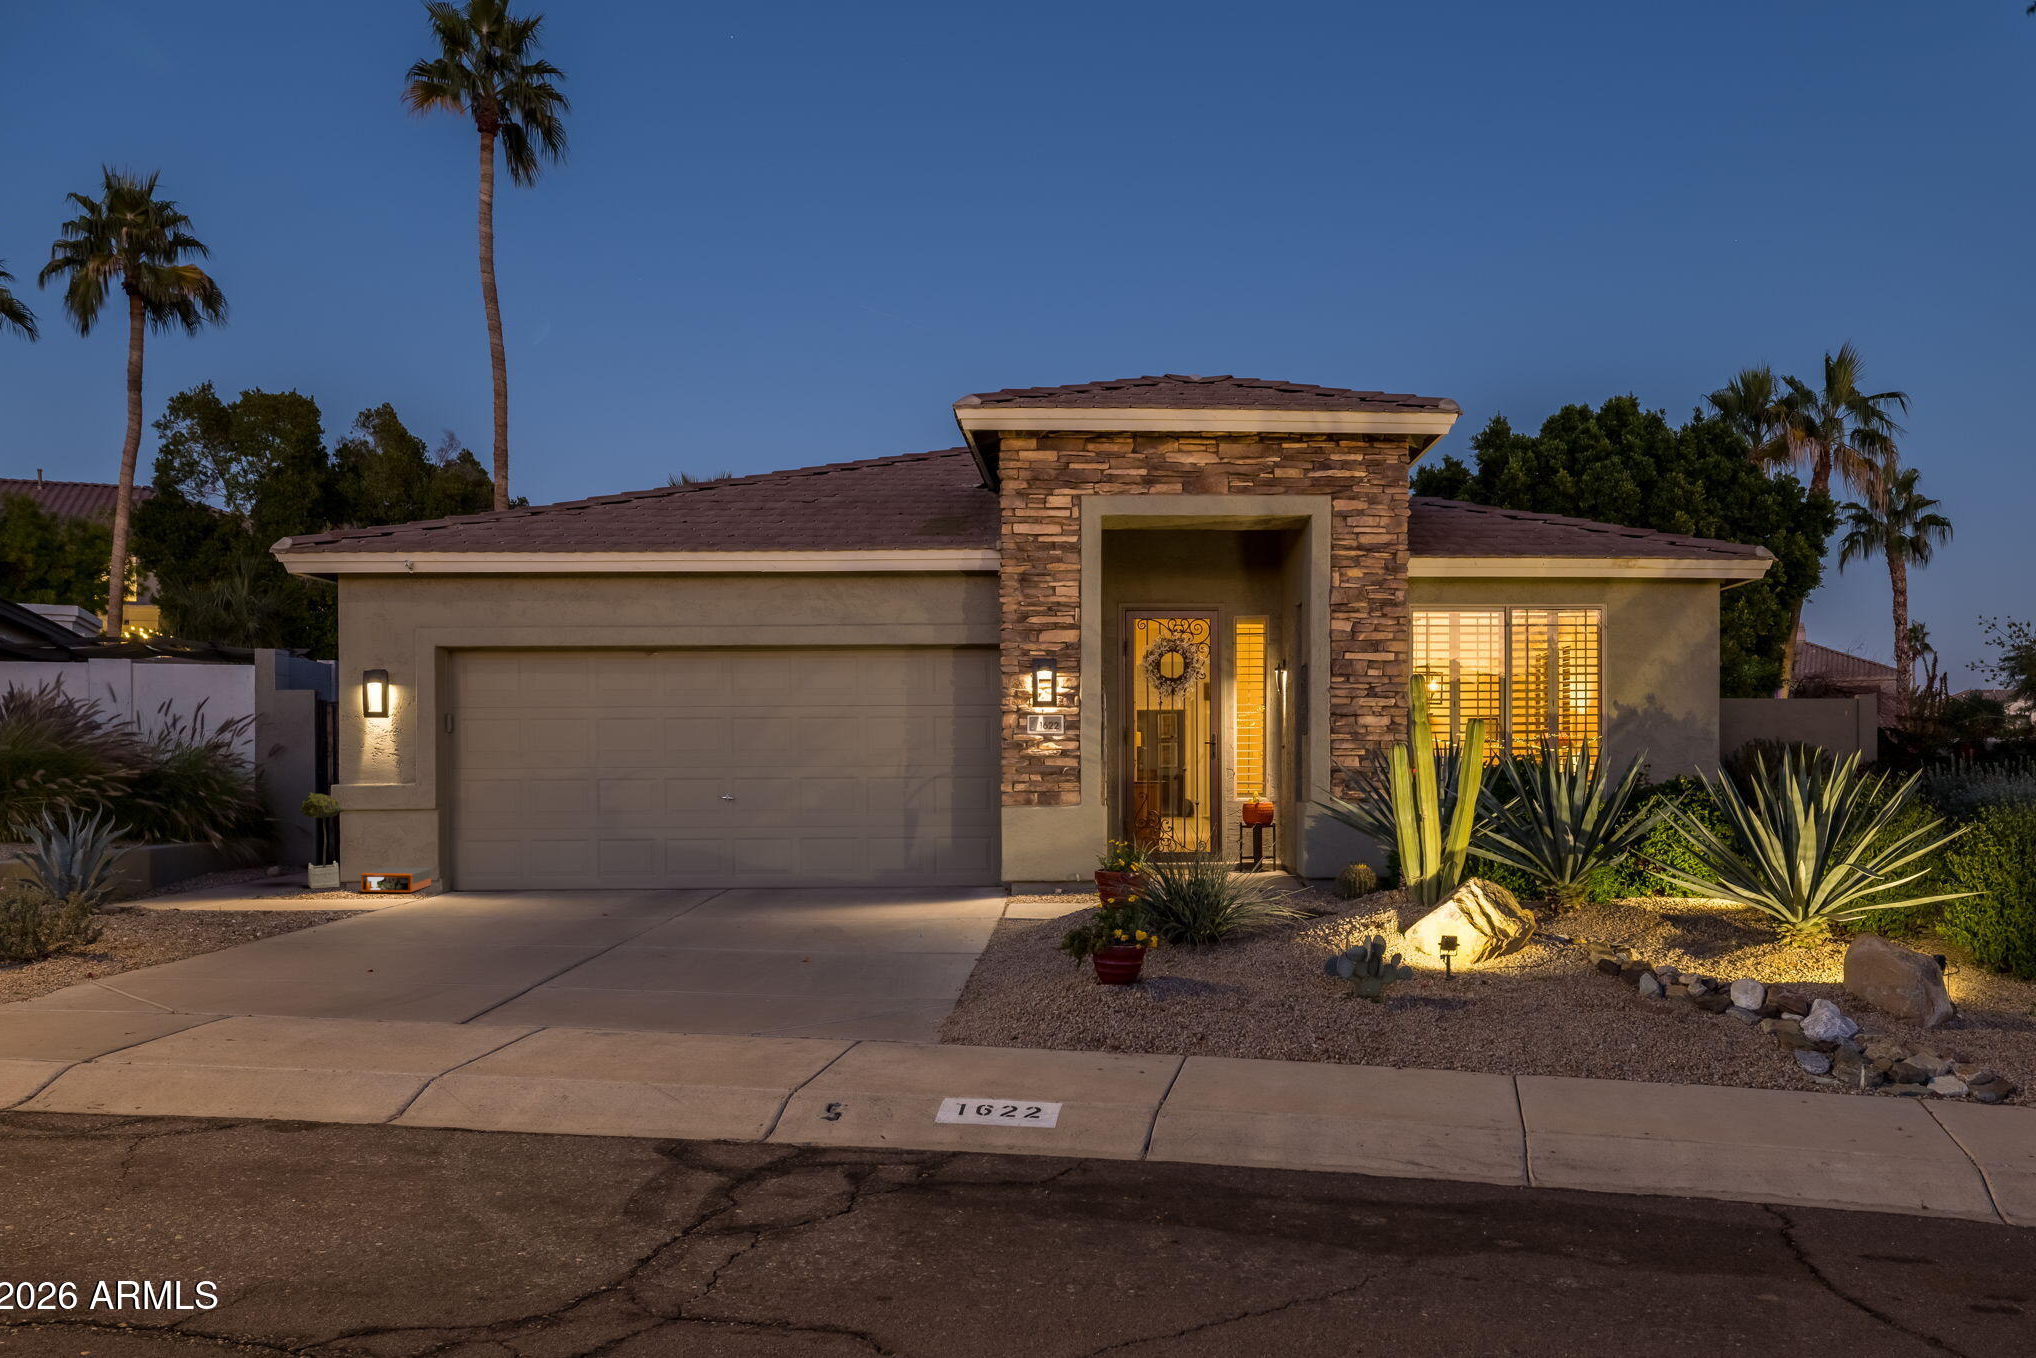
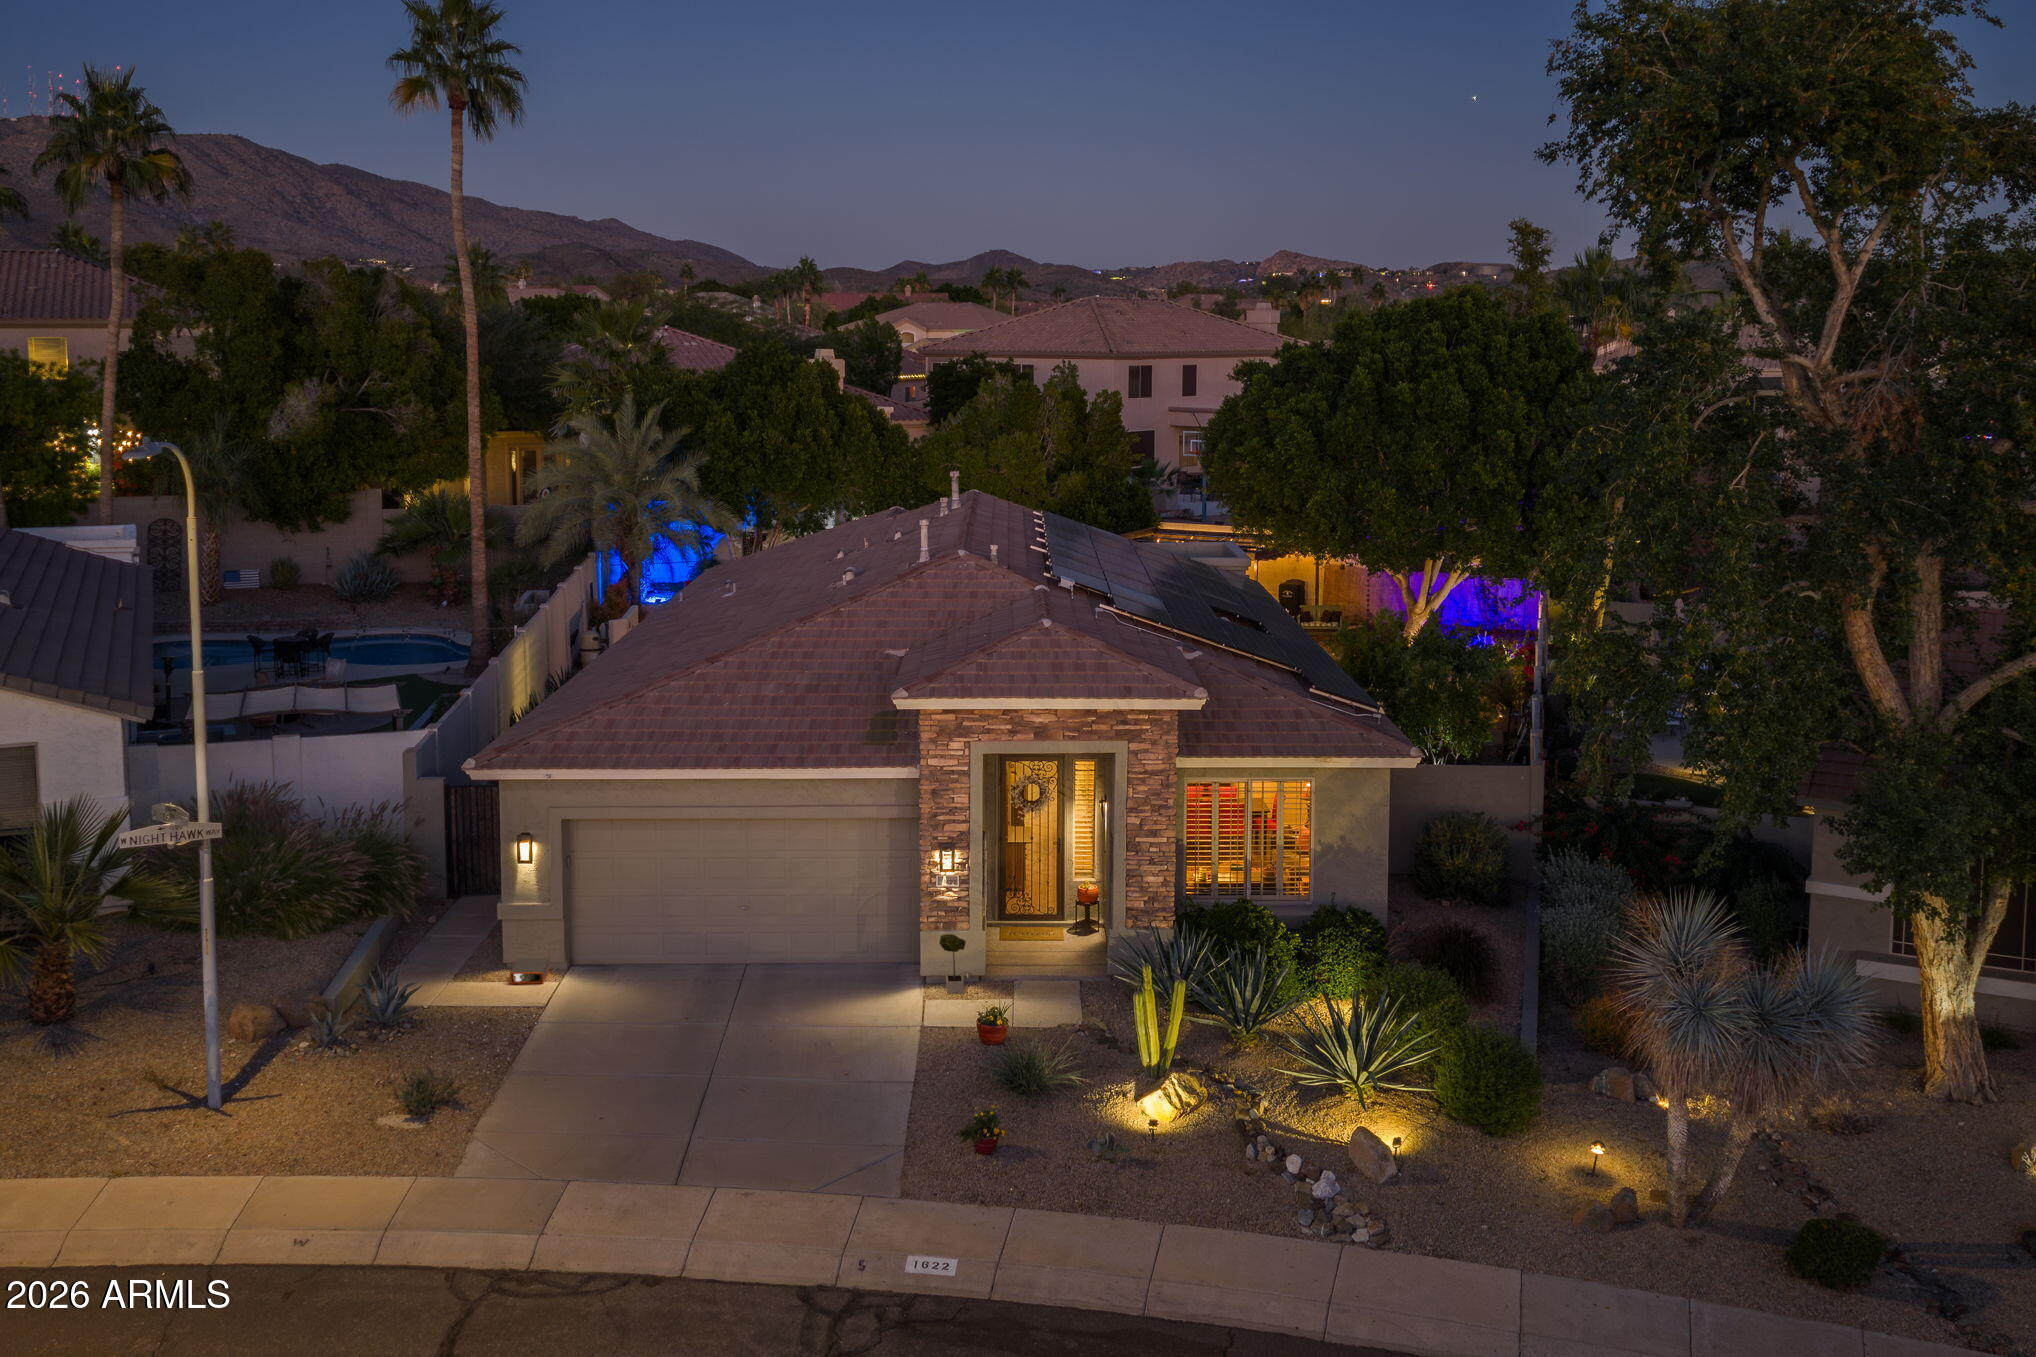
potted tree: present [300,792,344,888] -> present [940,934,966,993]

